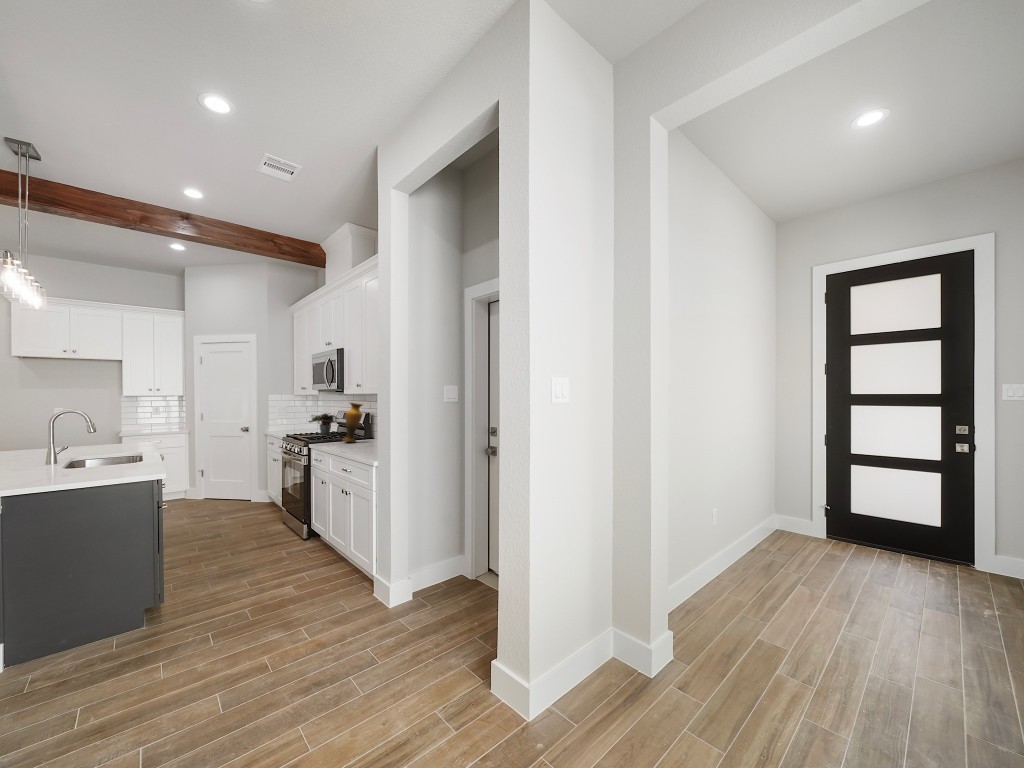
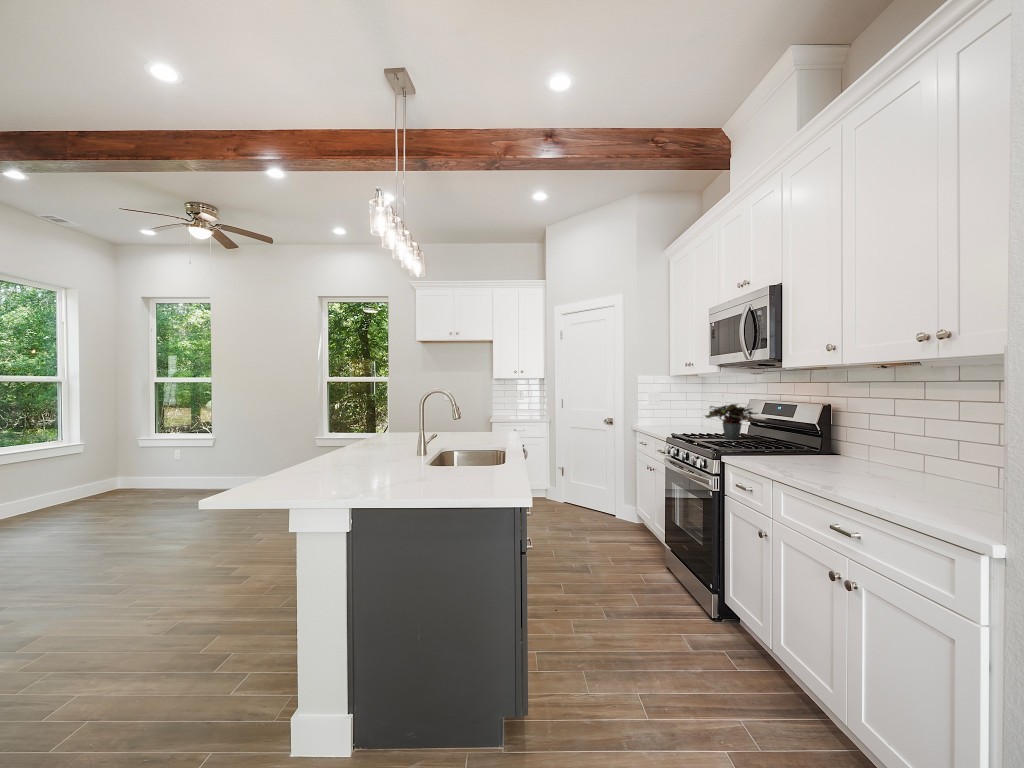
vase: present [342,403,362,443] -> none [787,384,833,463]

